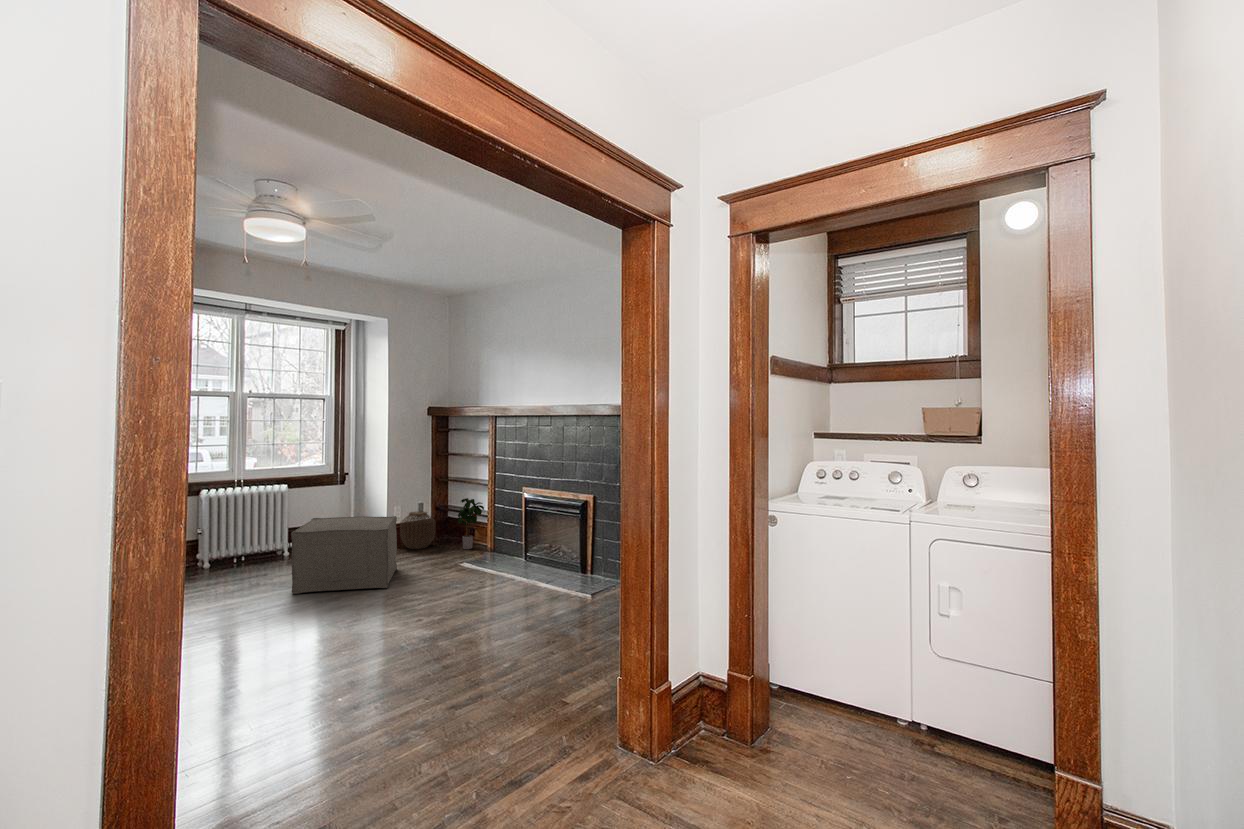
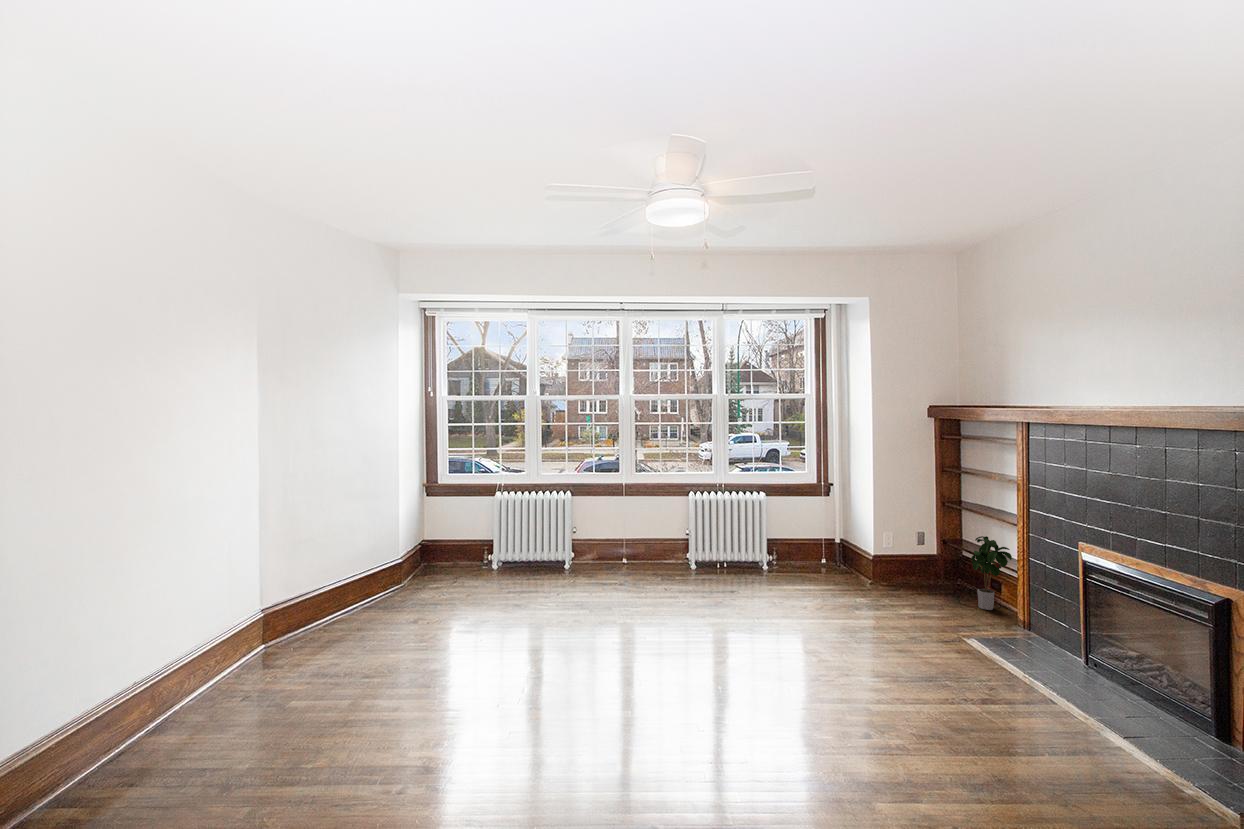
woven basket: present [400,511,435,549] -> none [891,543,938,593]
ottoman: present [291,516,397,594] -> none [743,543,876,658]

